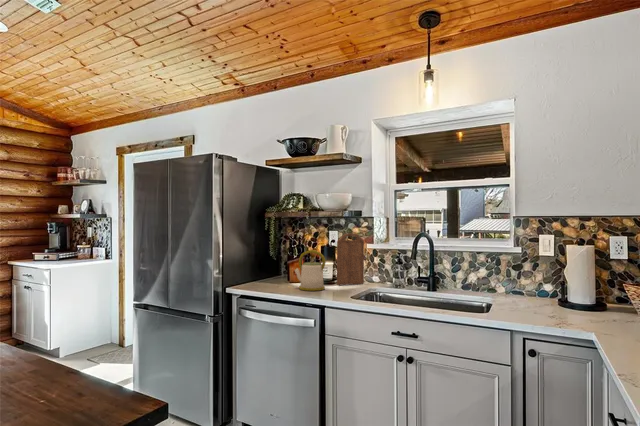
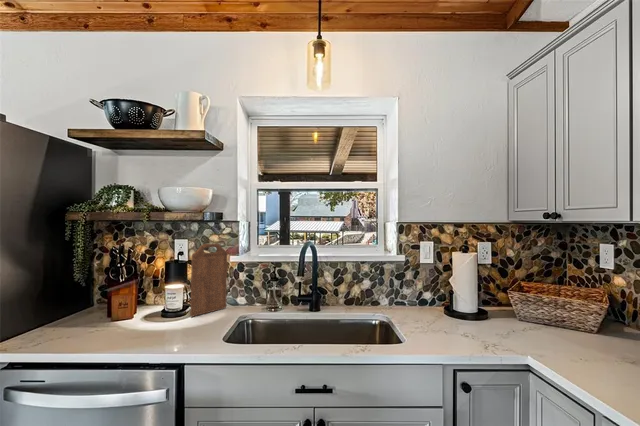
kettle: present [295,250,326,291] -> none [120,272,177,339]

